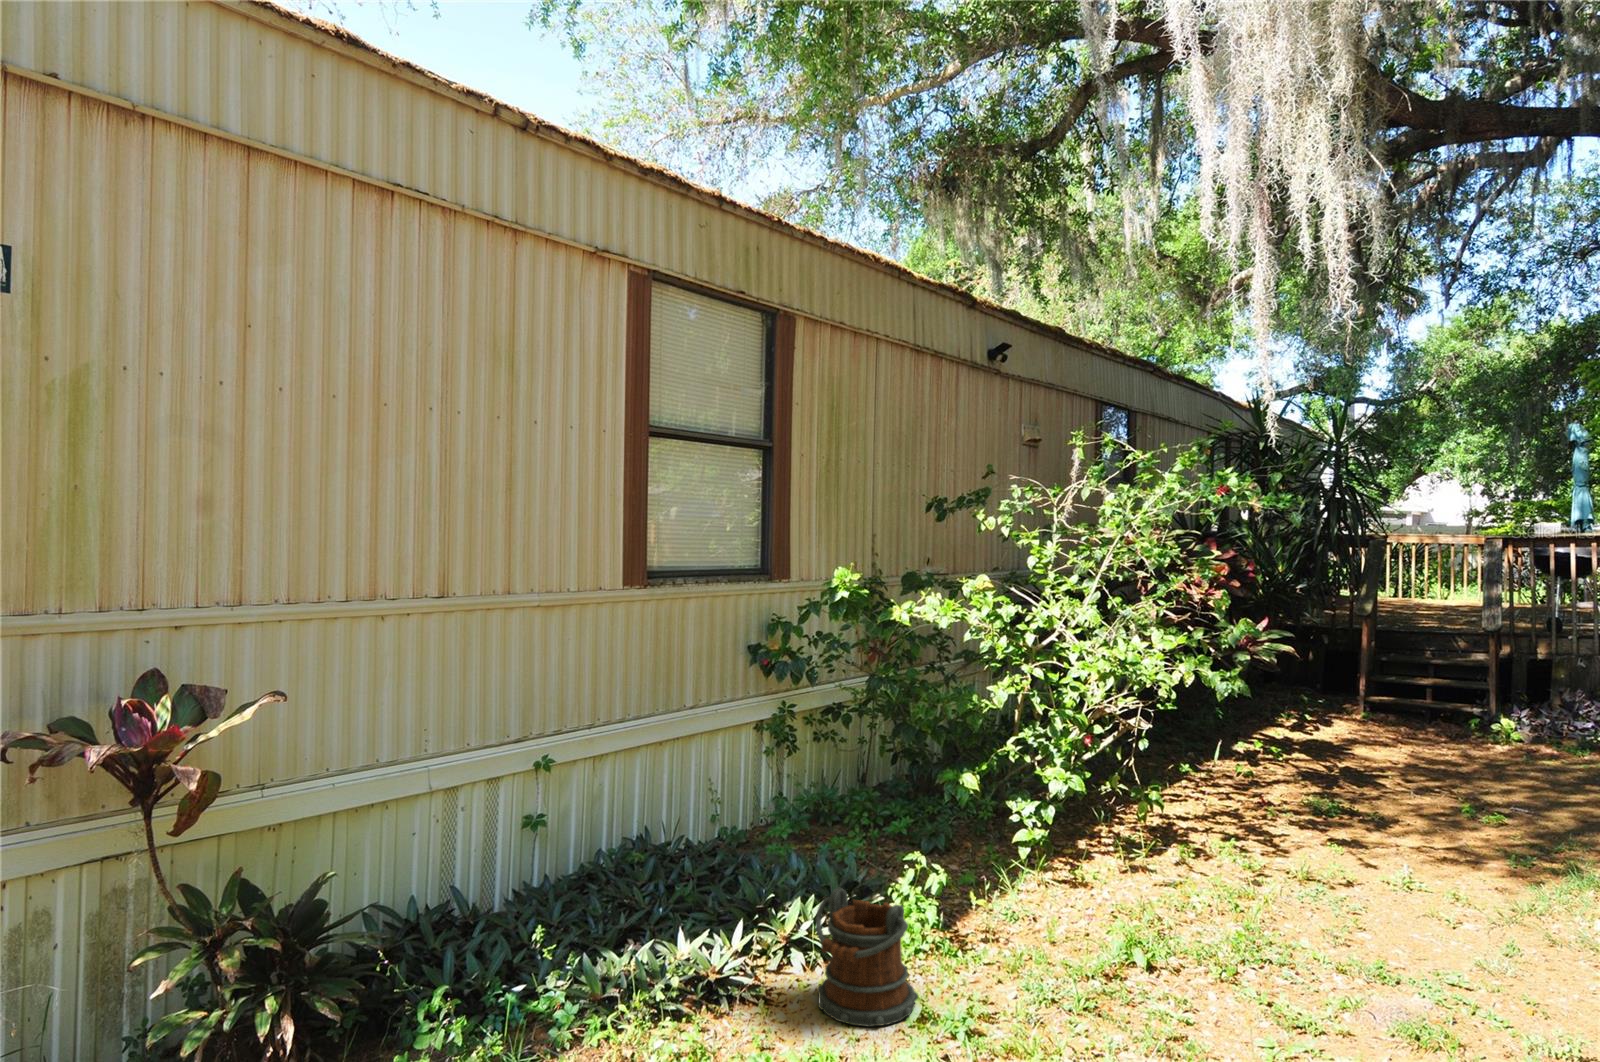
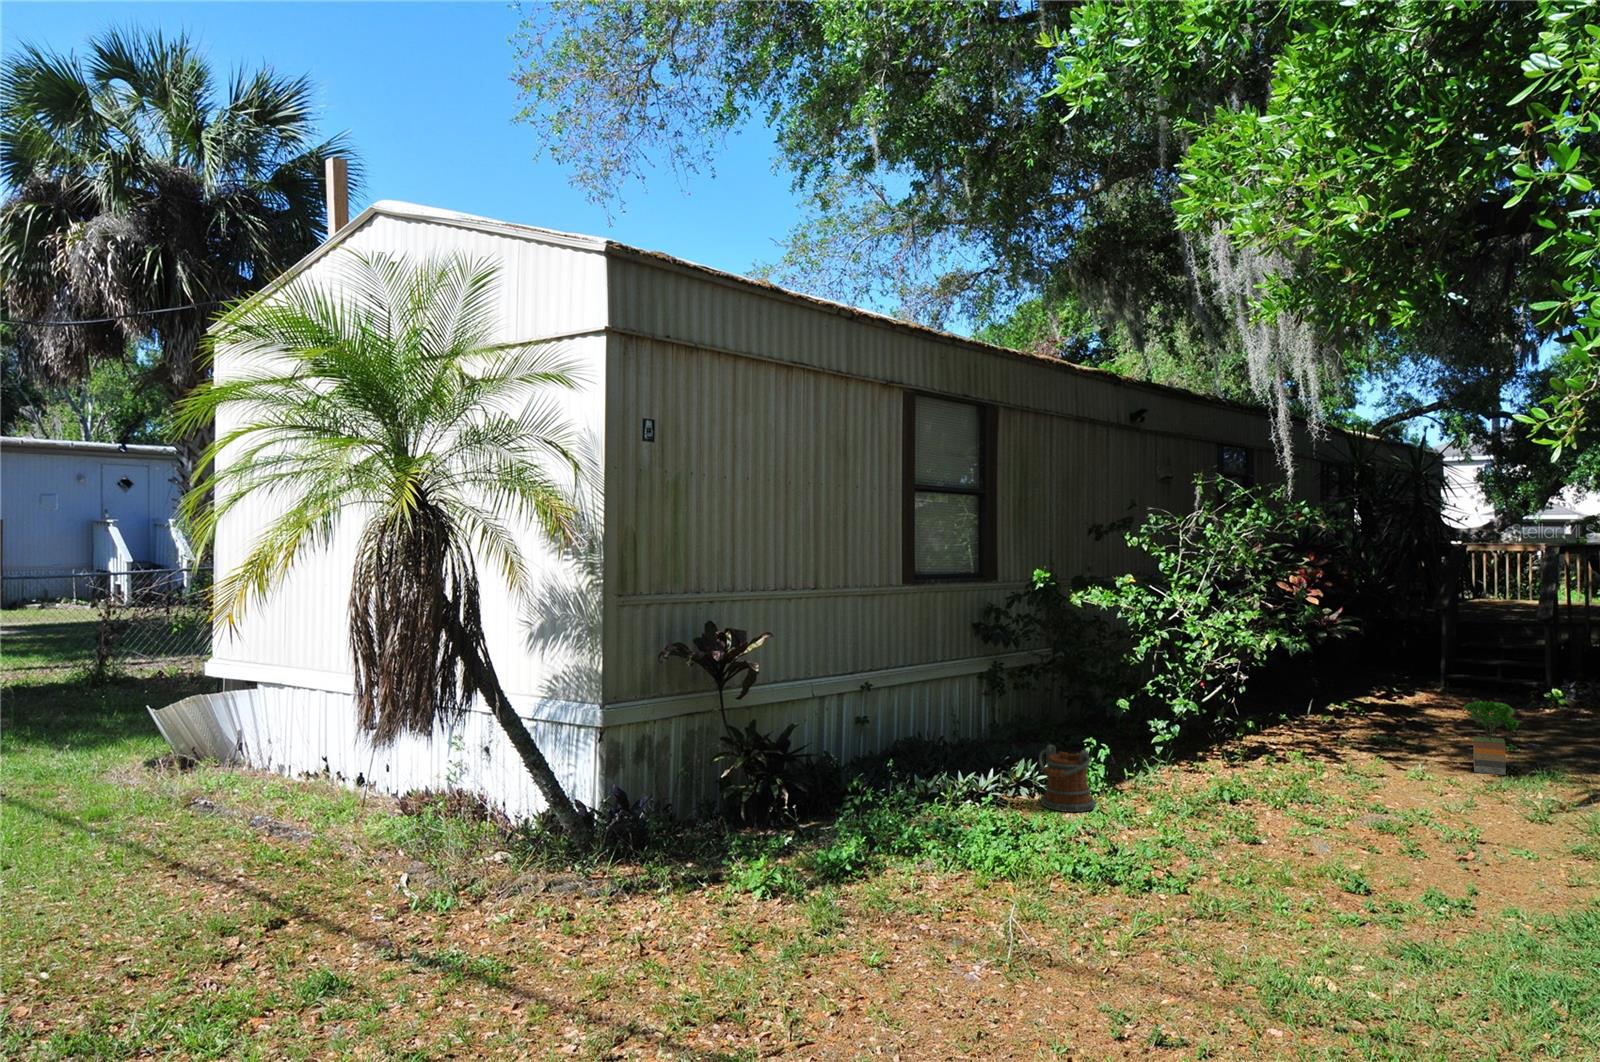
potted tree: none [1461,764,1553,881] -> present [1464,700,1519,775]

